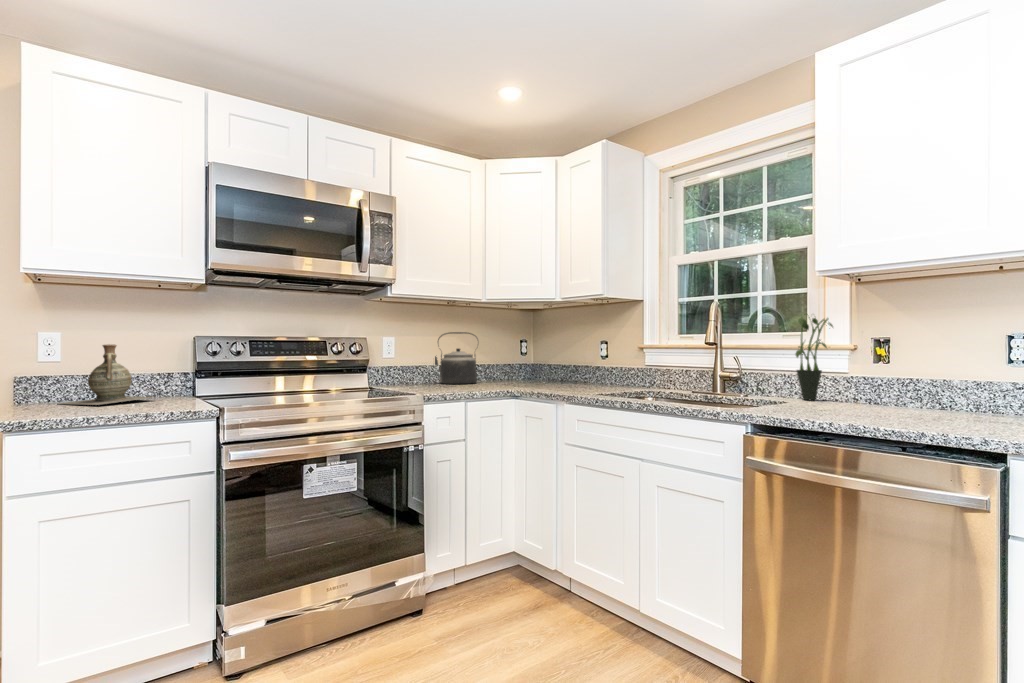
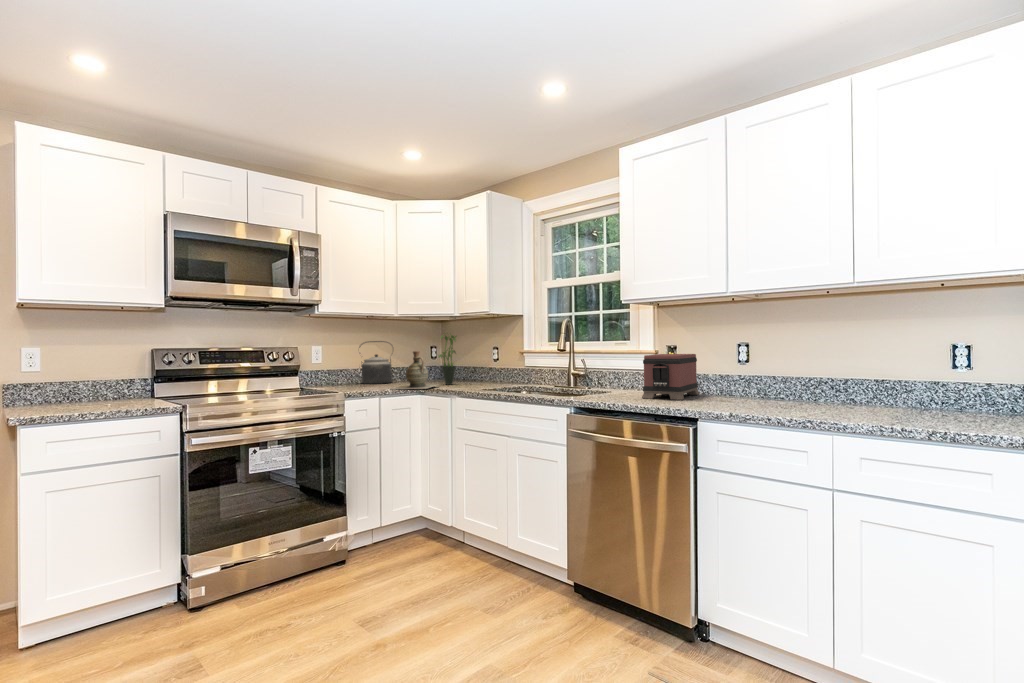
potted plant: present [796,317,833,400] -> present [438,335,456,385]
ceramic jug: present [61,345,151,405] -> present [391,351,438,389]
toaster: none [854,350,934,418] -> present [642,354,699,400]

